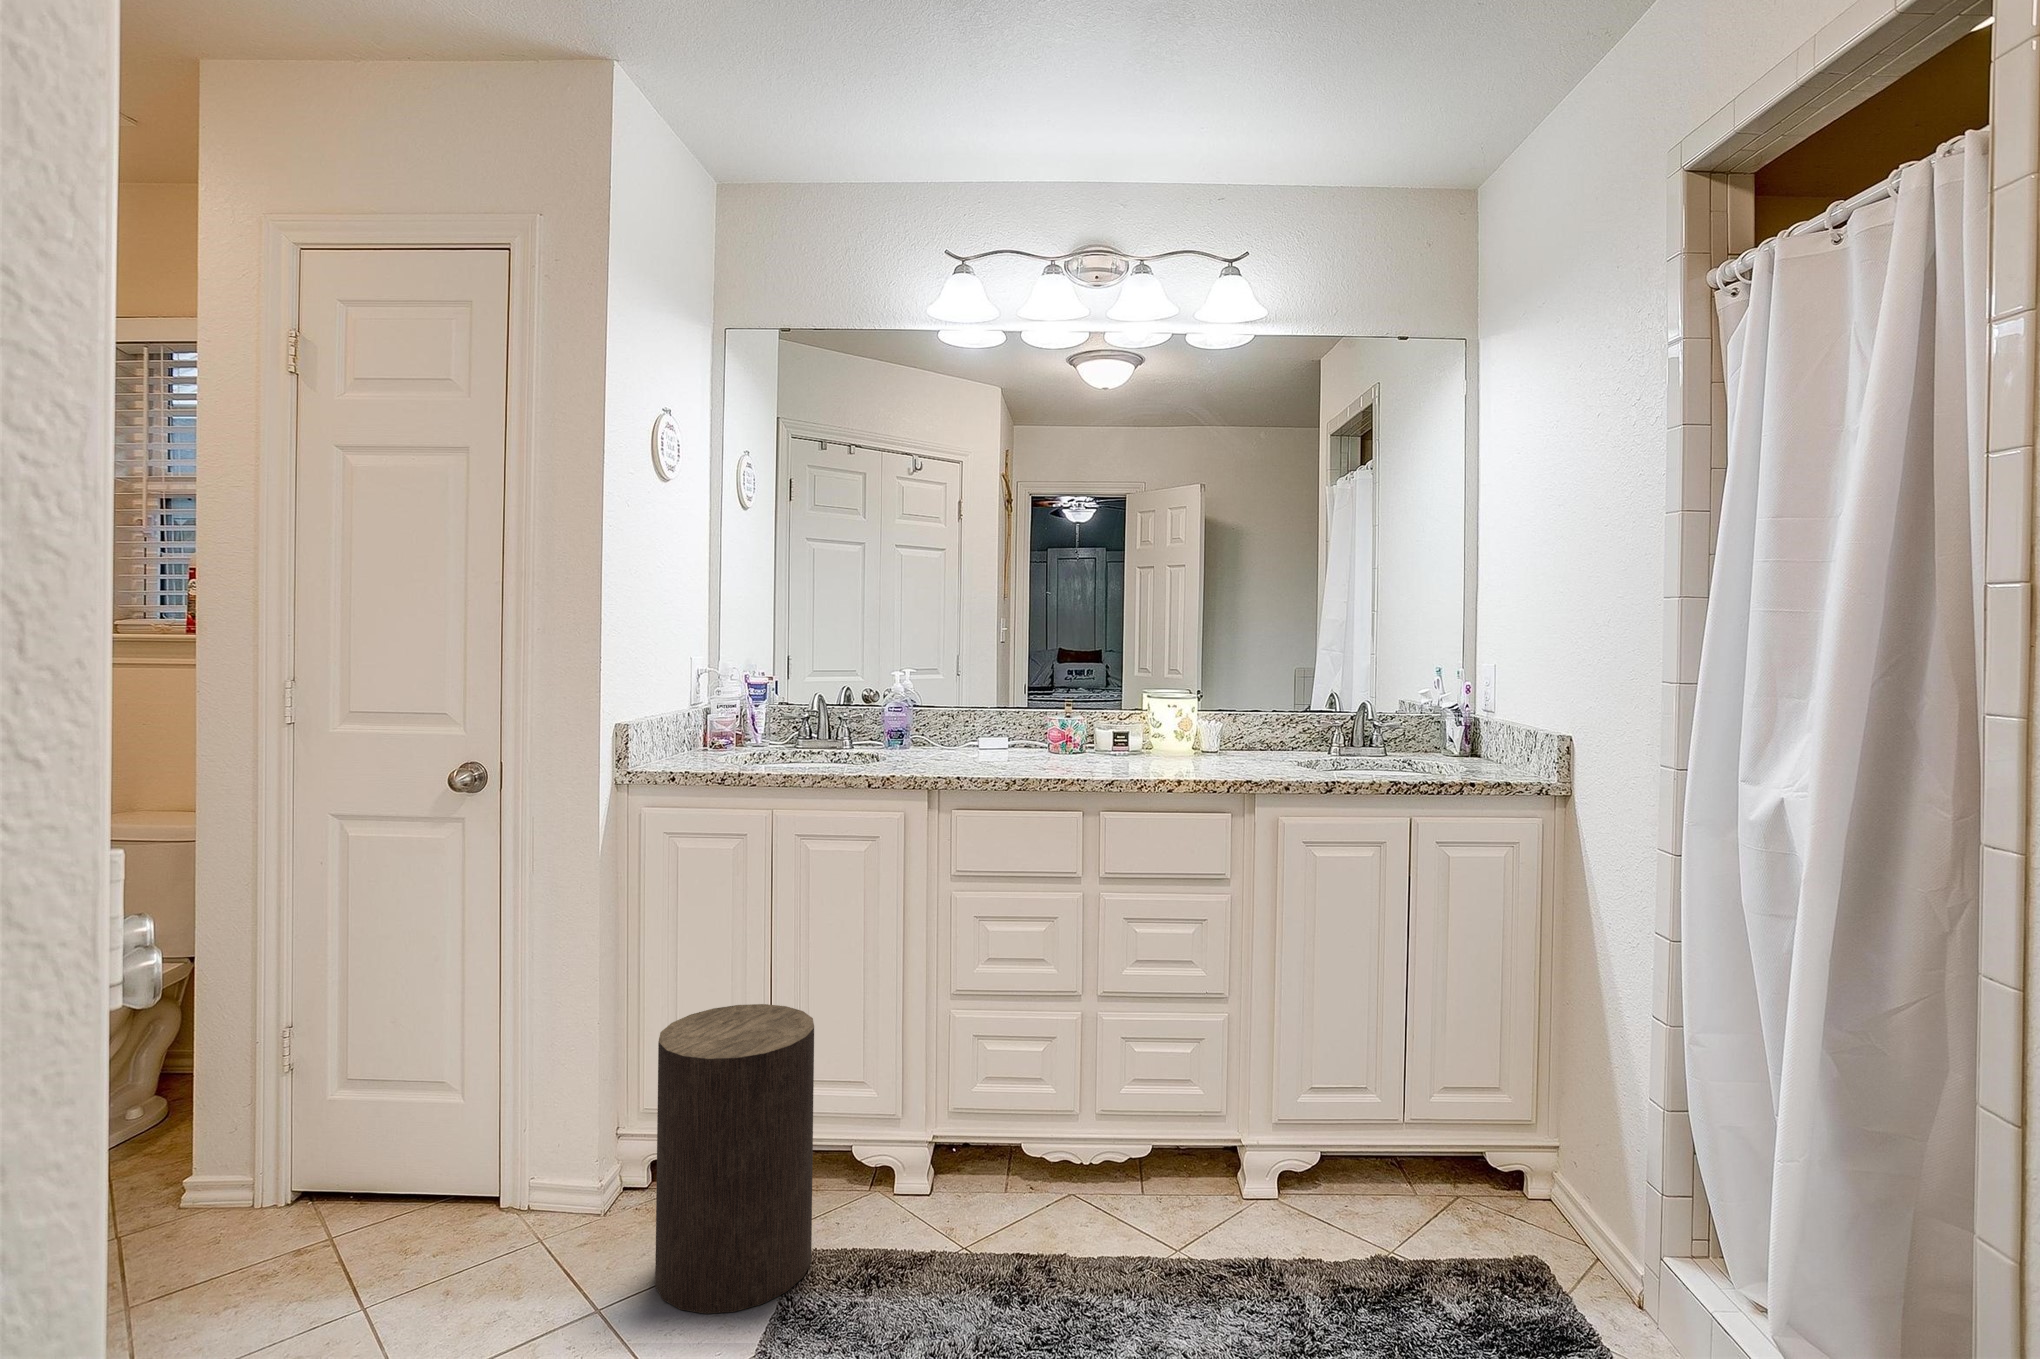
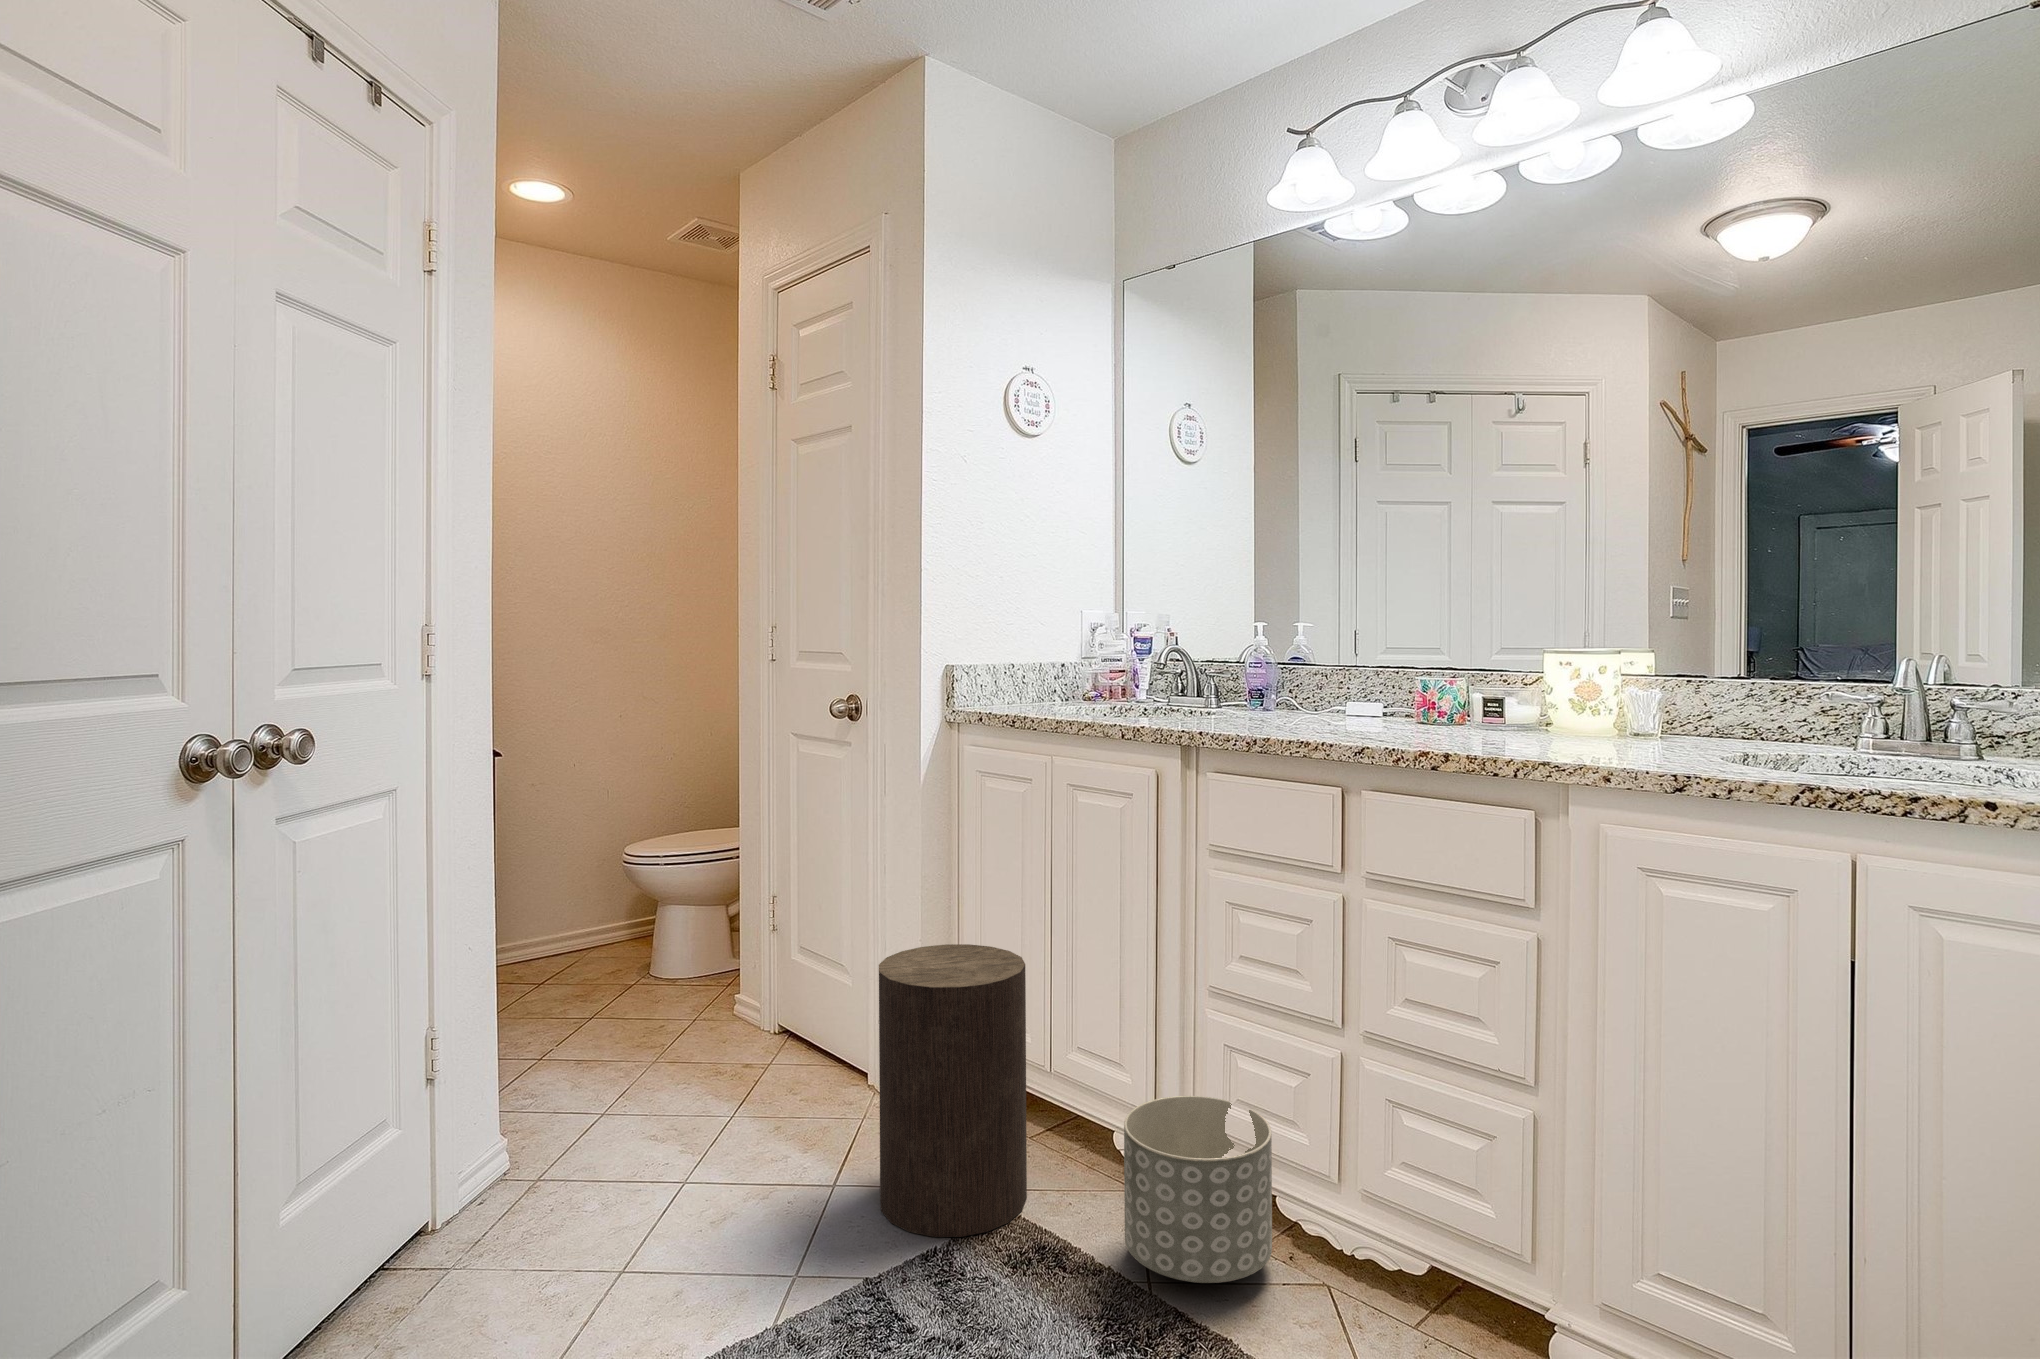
planter: none [926,1080,1050,1235] -> present [1124,1096,1272,1283]

